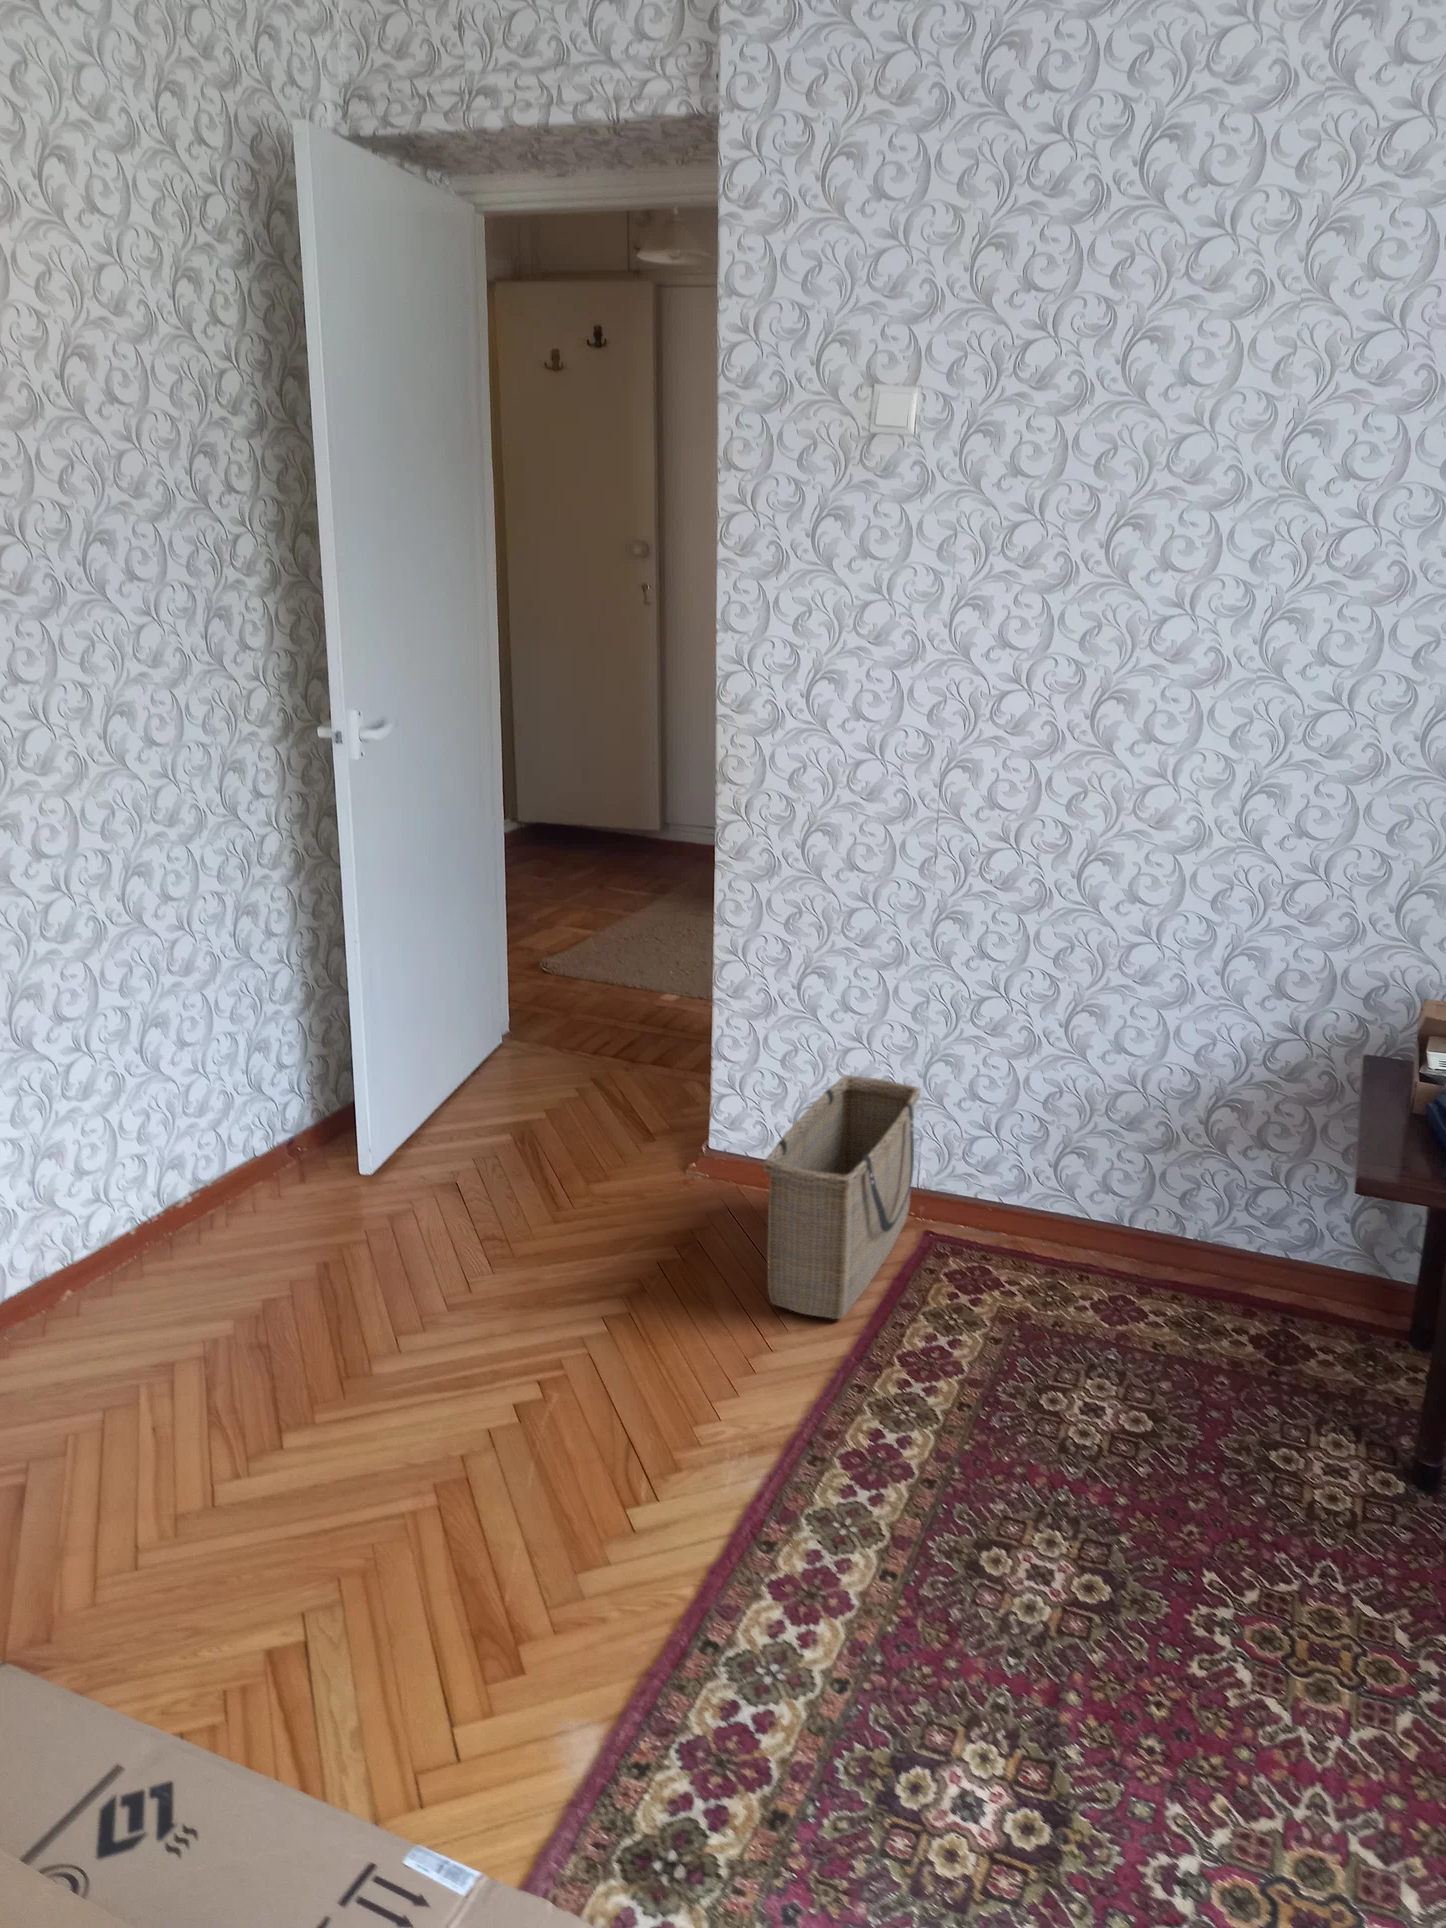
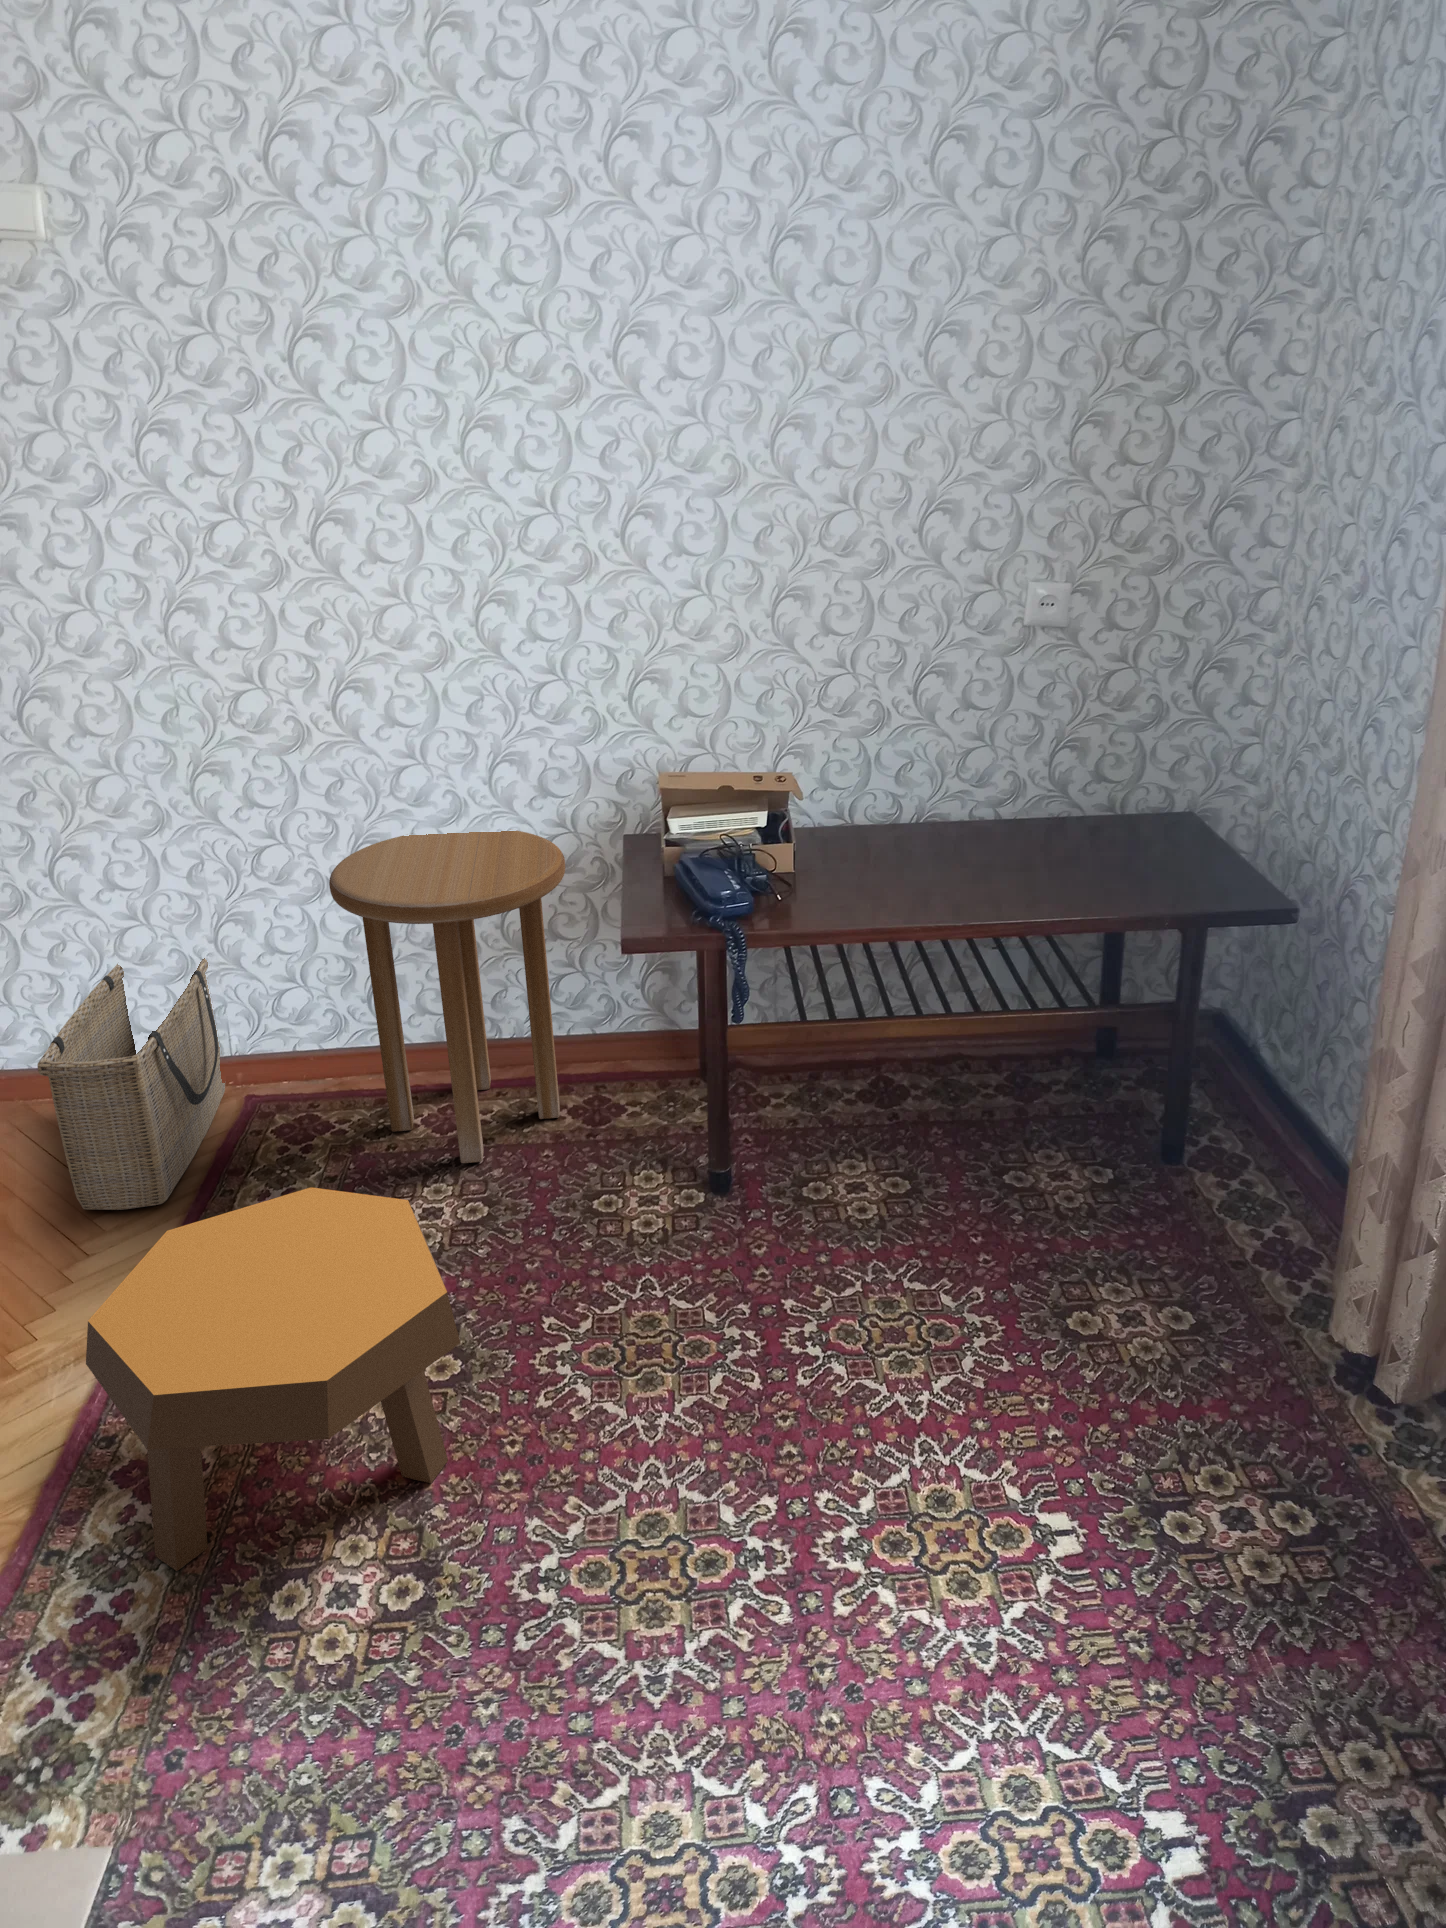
side table: none [1054,1015,1301,1368] -> present [329,831,565,1163]
footstool: none [772,1359,1133,1716] -> present [86,1187,460,1571]

